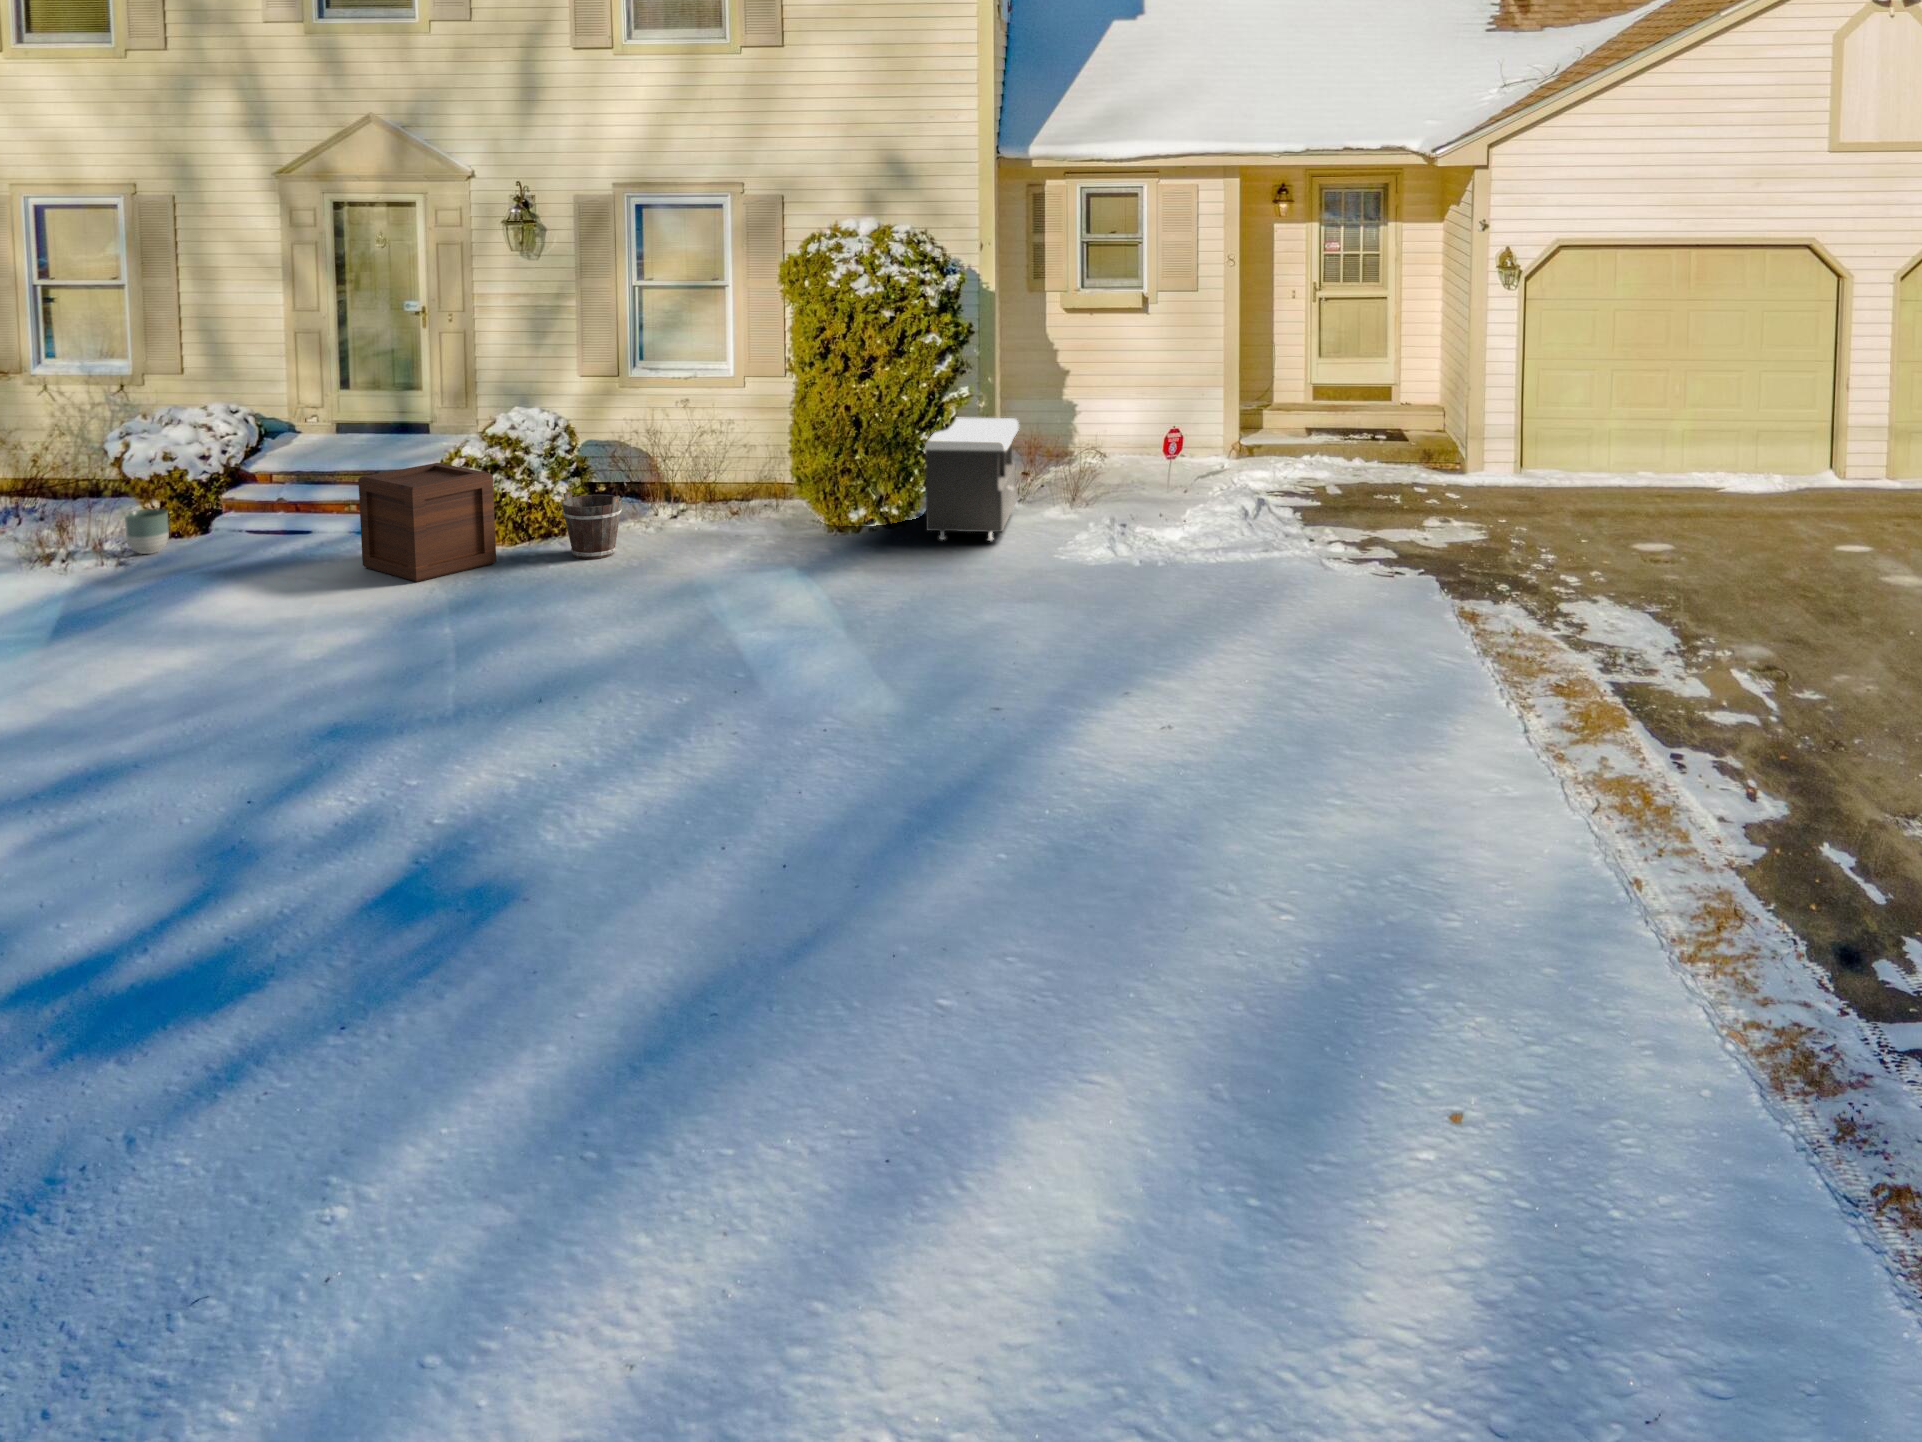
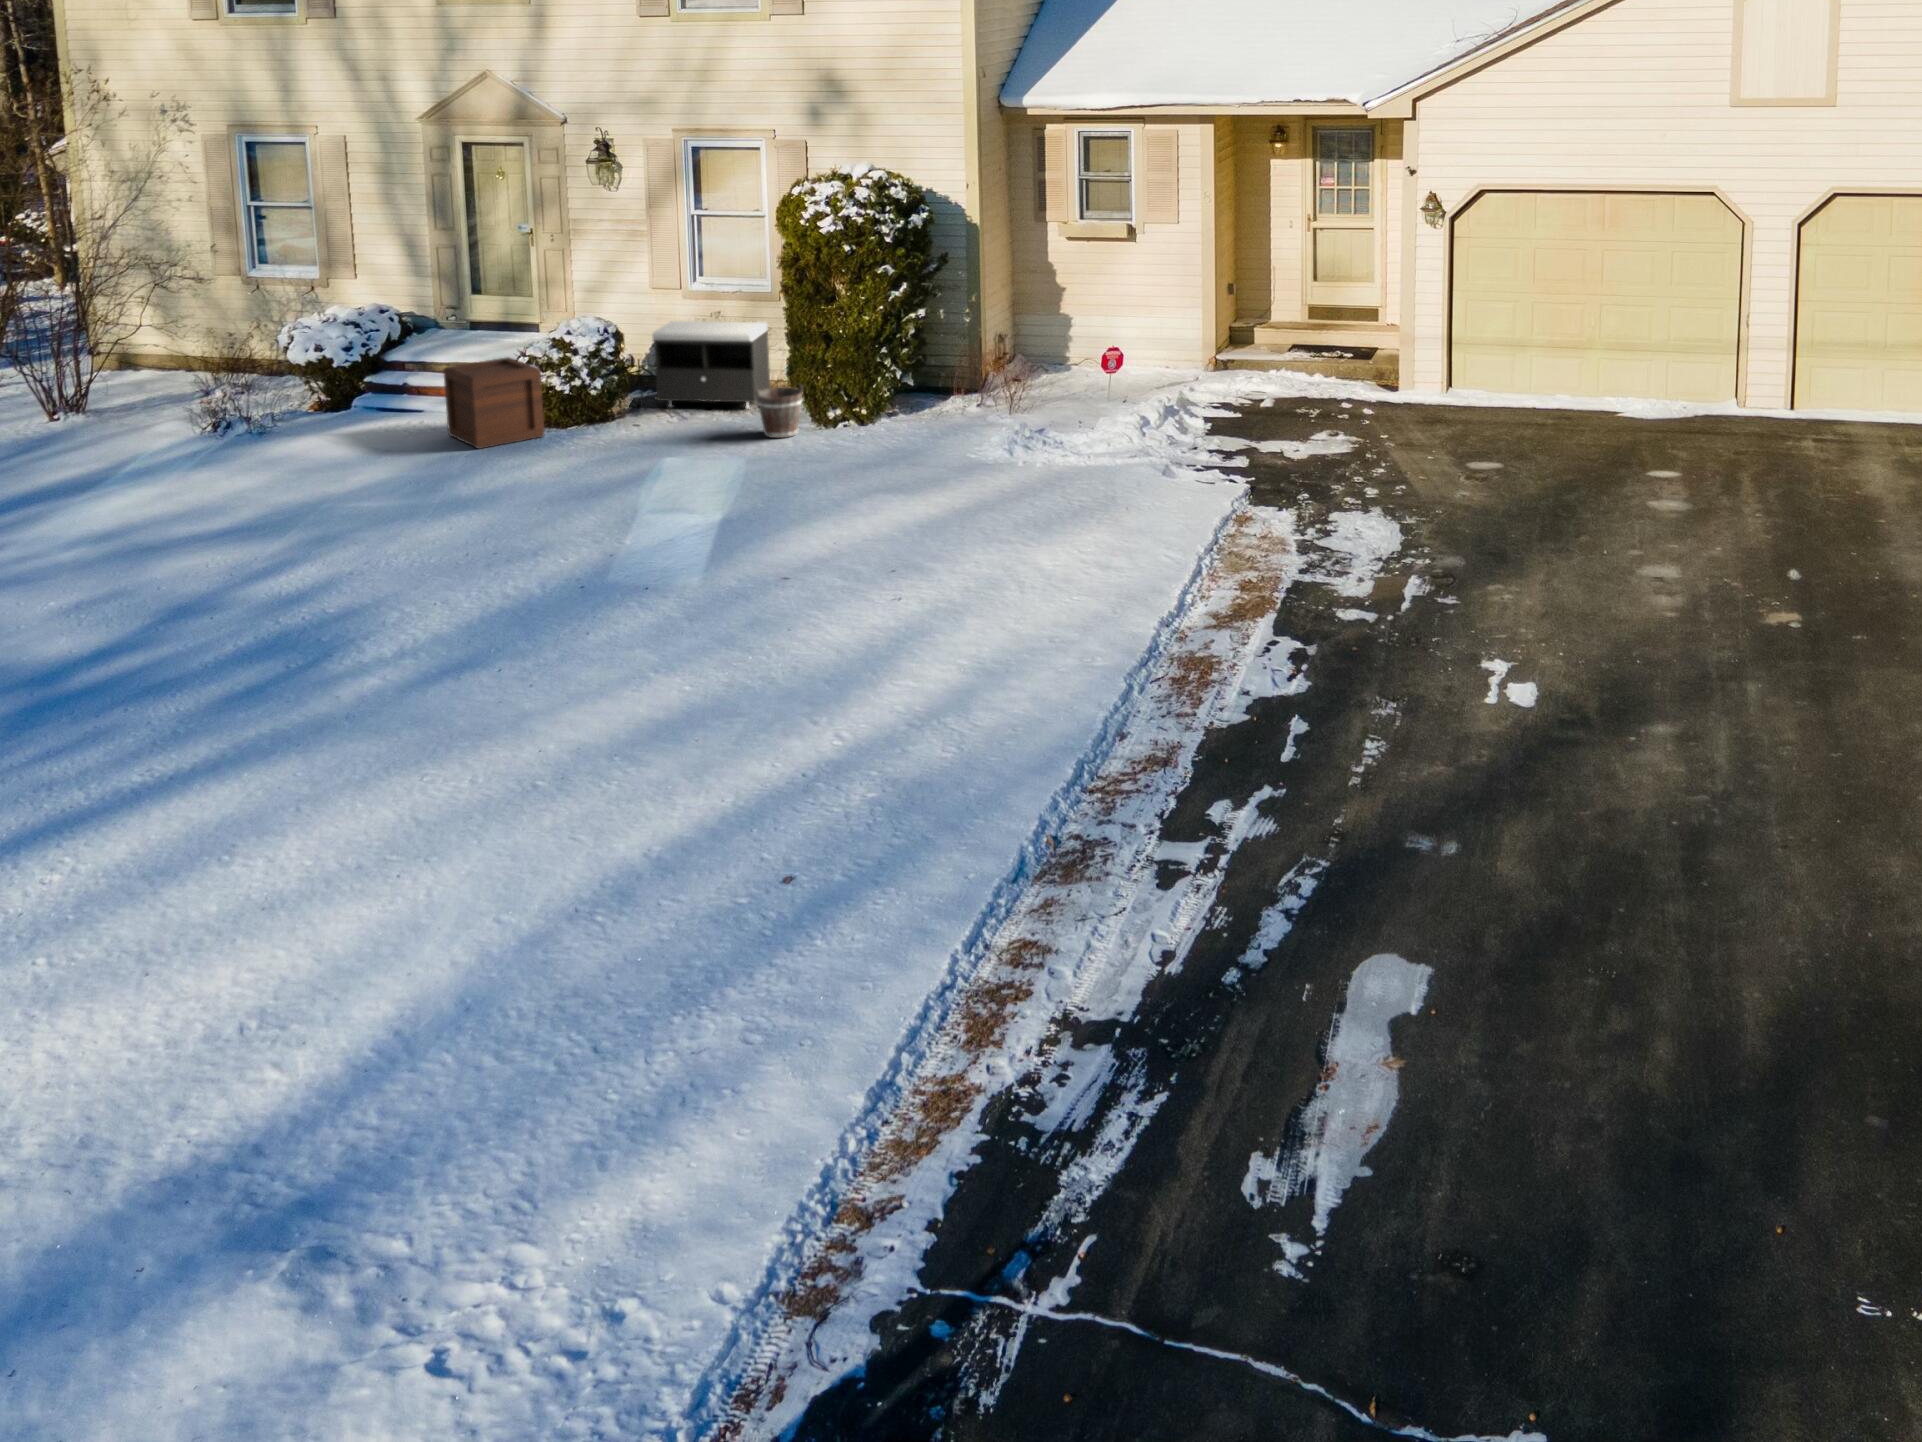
storage bench: present [925,417,1019,541] -> present [653,321,770,409]
bucket: present [562,491,622,559] -> present [755,385,803,438]
planter: present [125,509,169,554] -> none [290,384,322,418]

